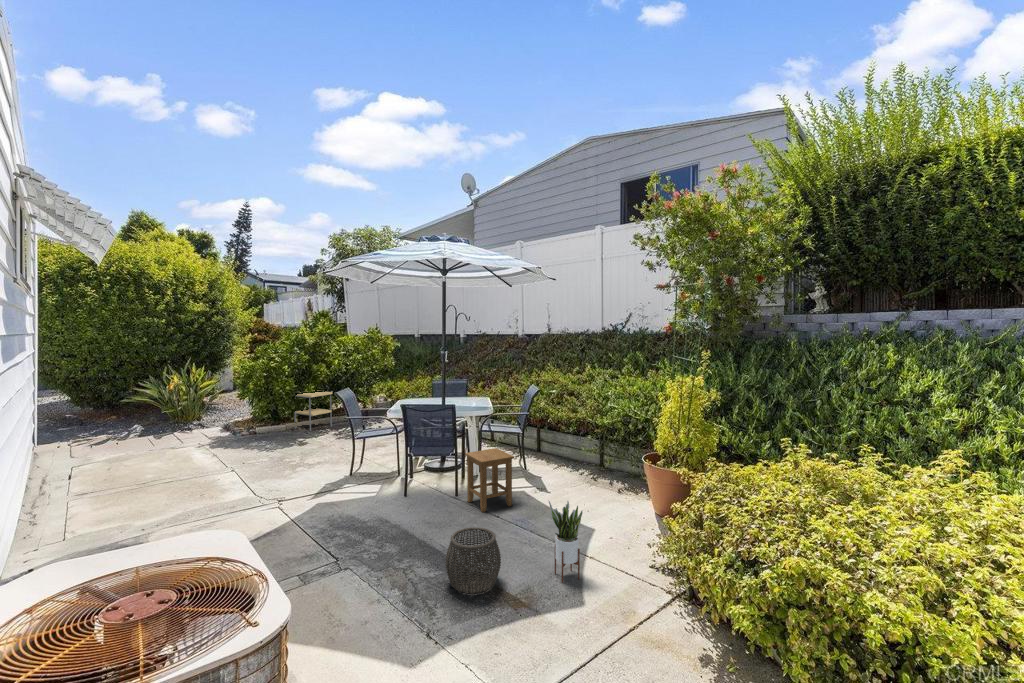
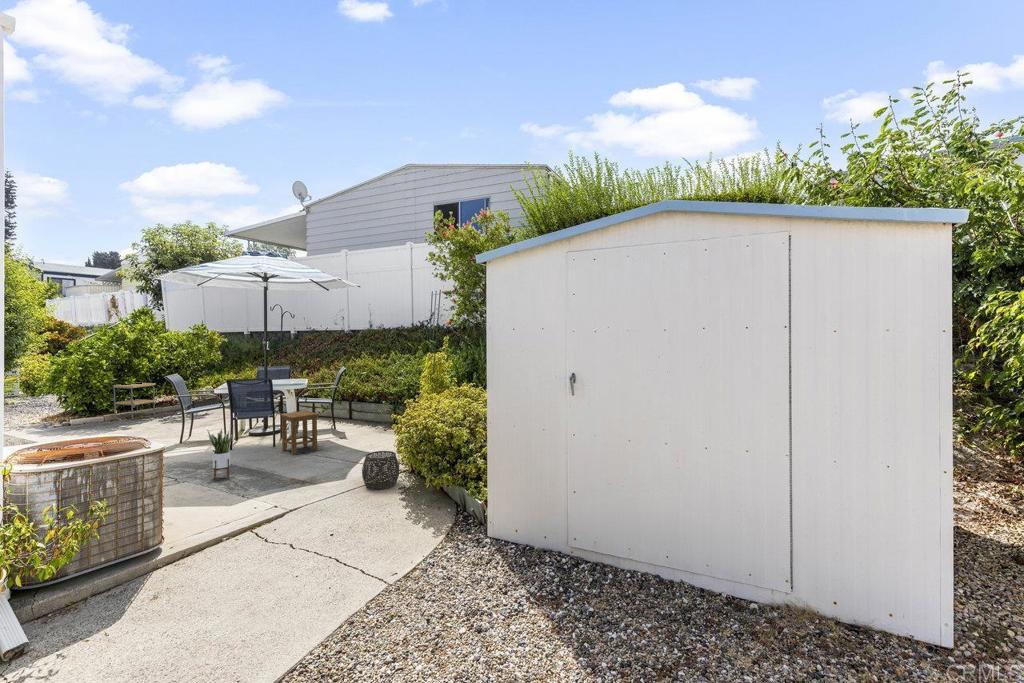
potted plant: present [549,501,583,583] -> present [207,429,232,481]
woven basket: present [445,527,501,594] -> present [362,451,400,490]

